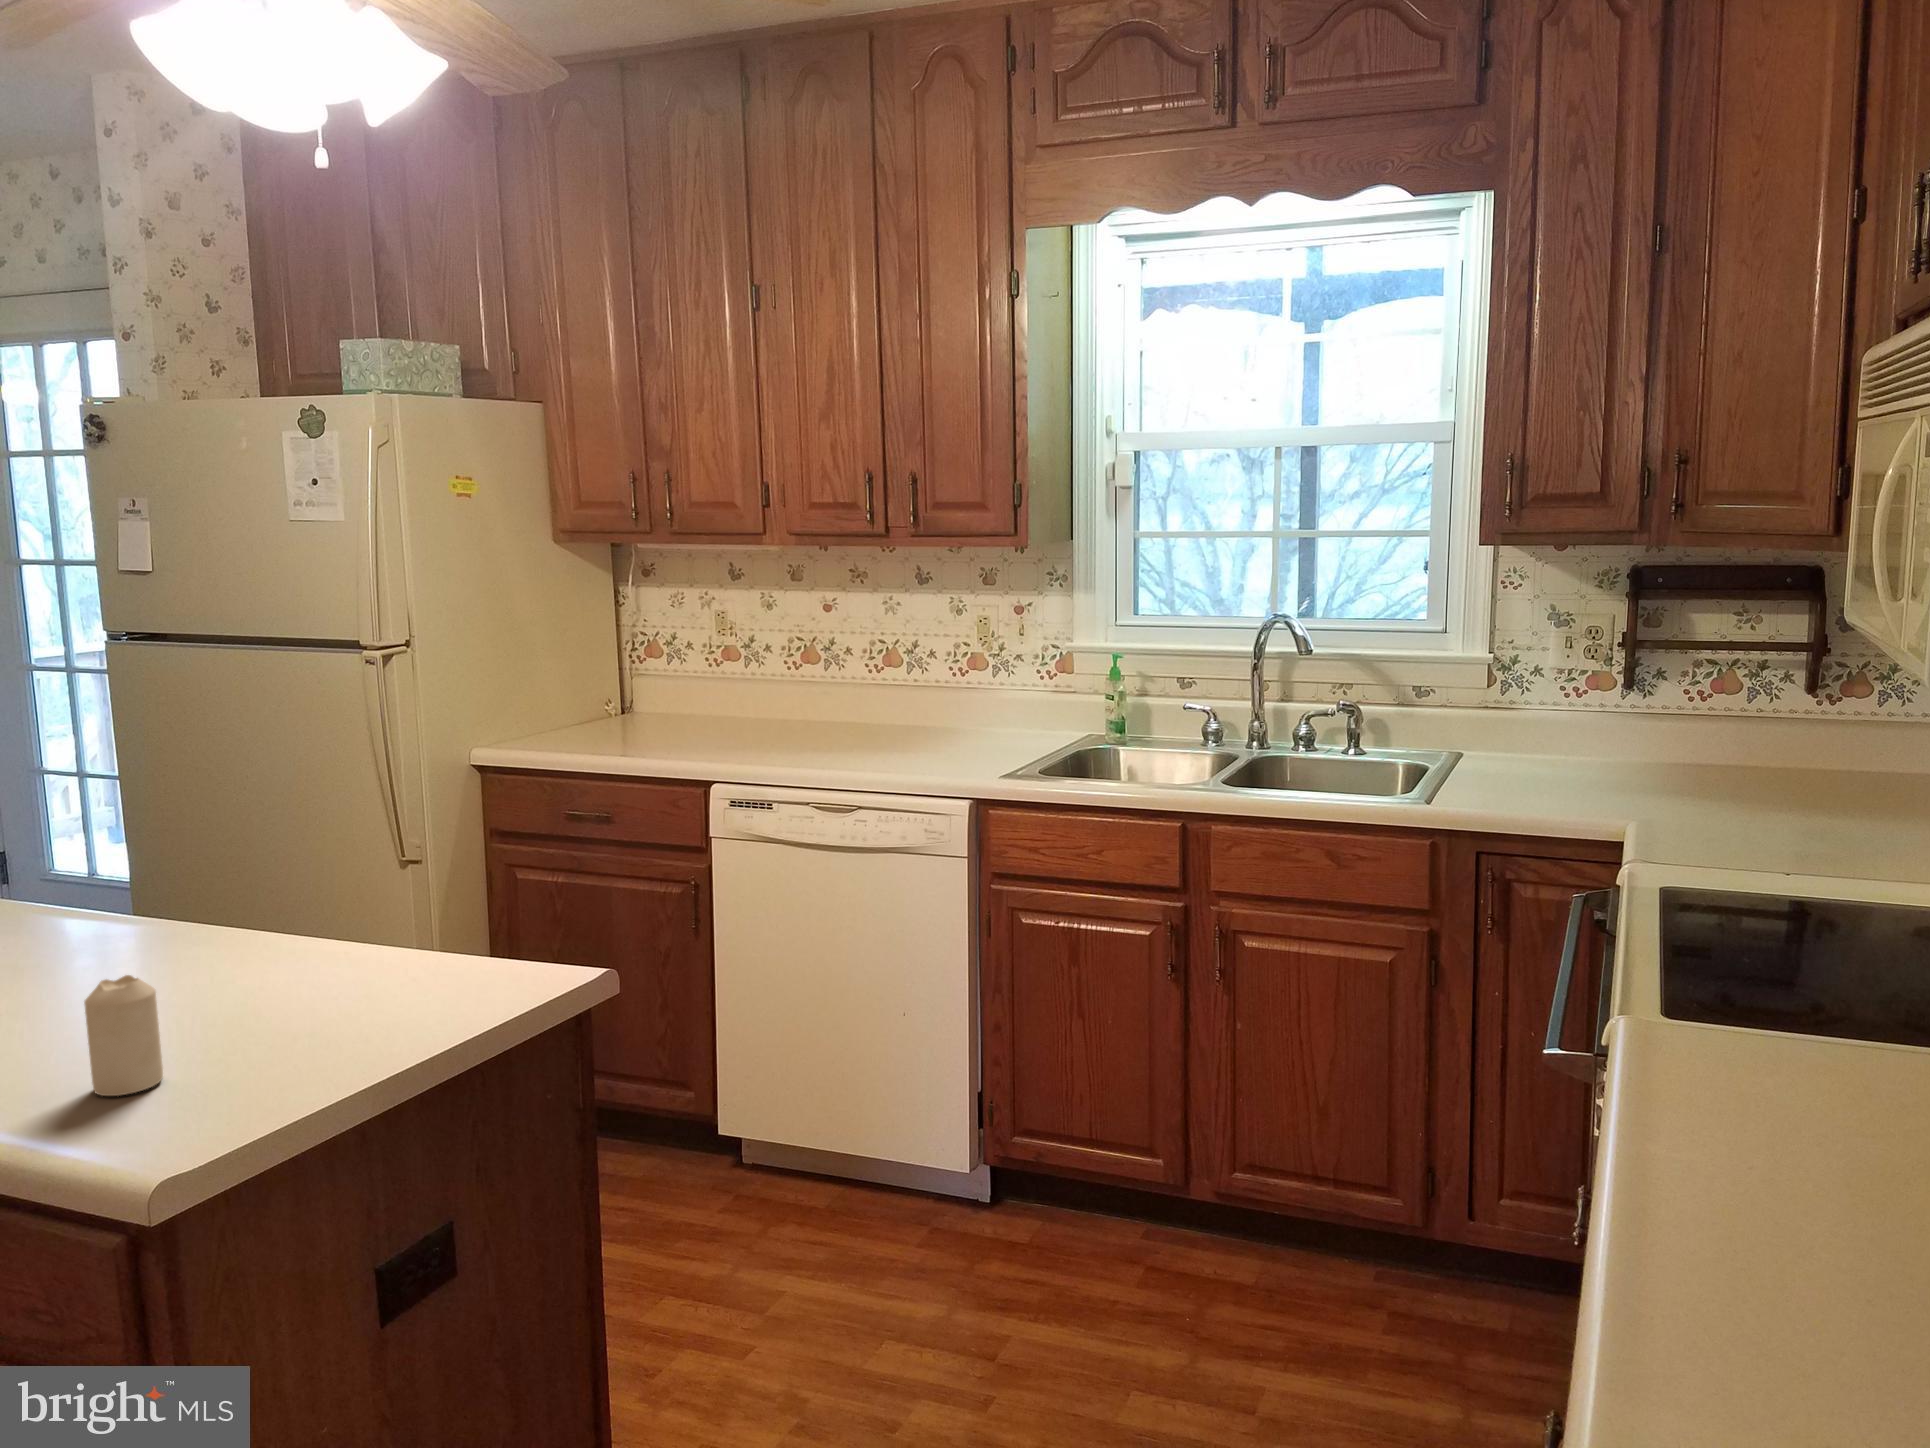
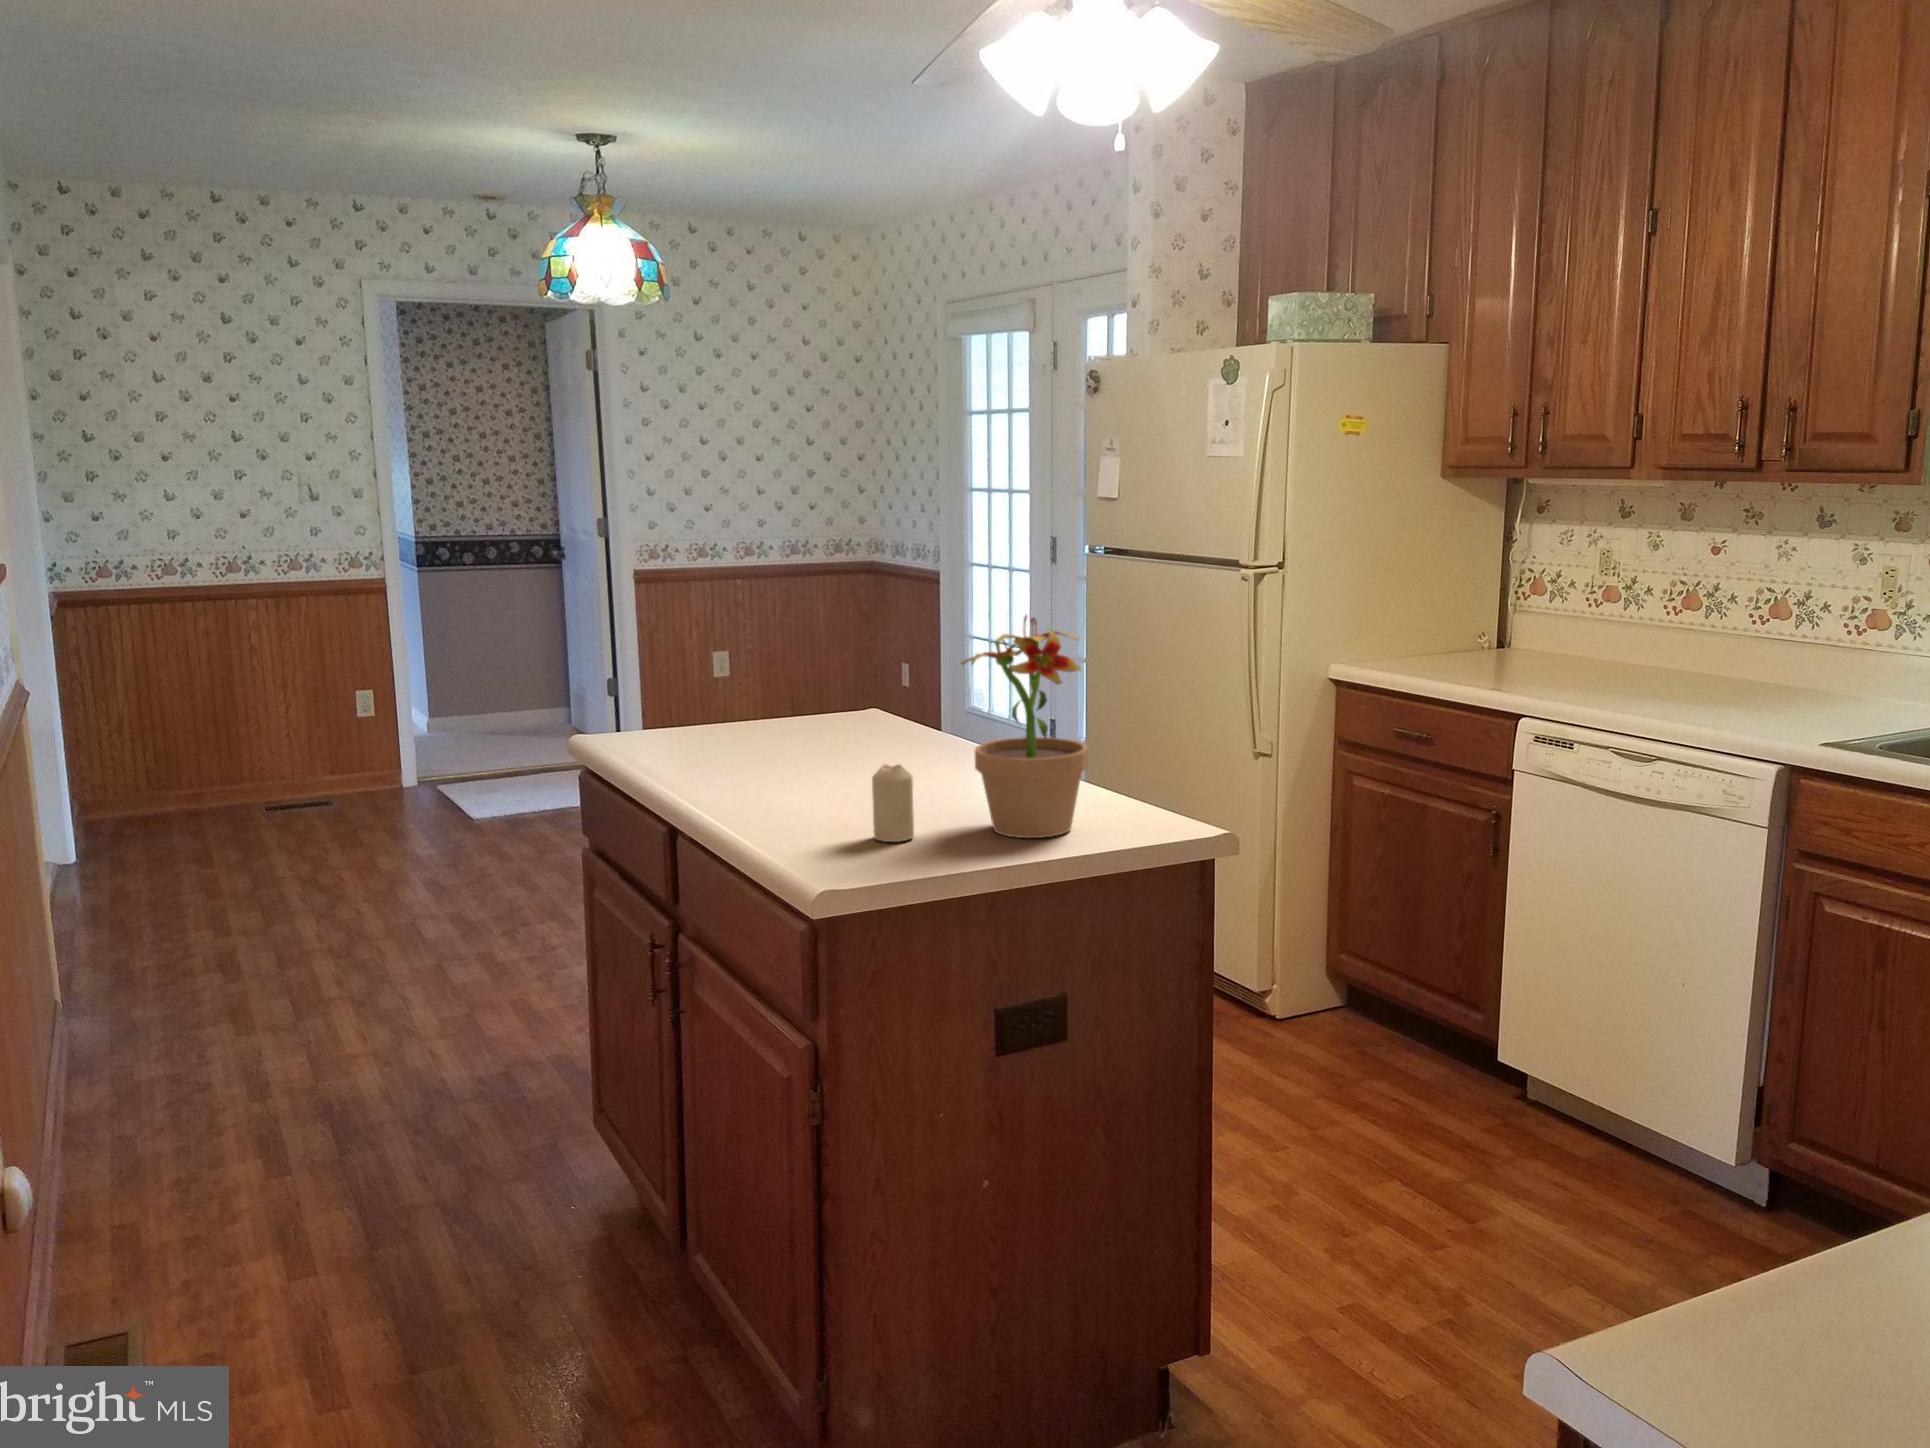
potted plant: none [204,735,410,1041] -> present [960,616,1088,838]

